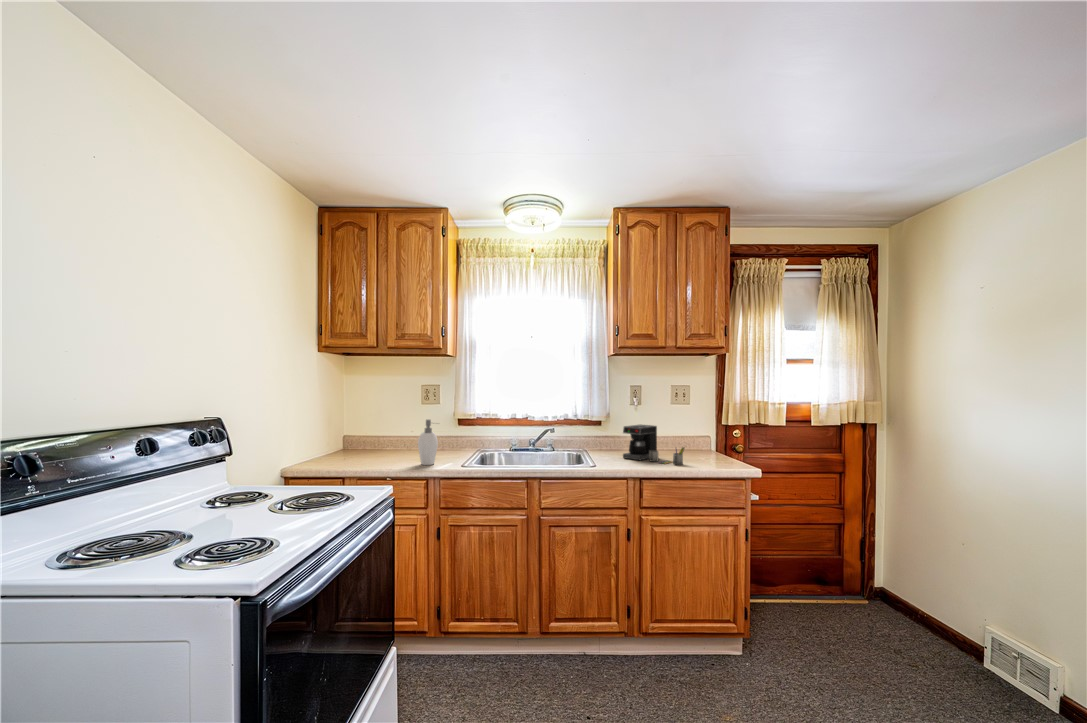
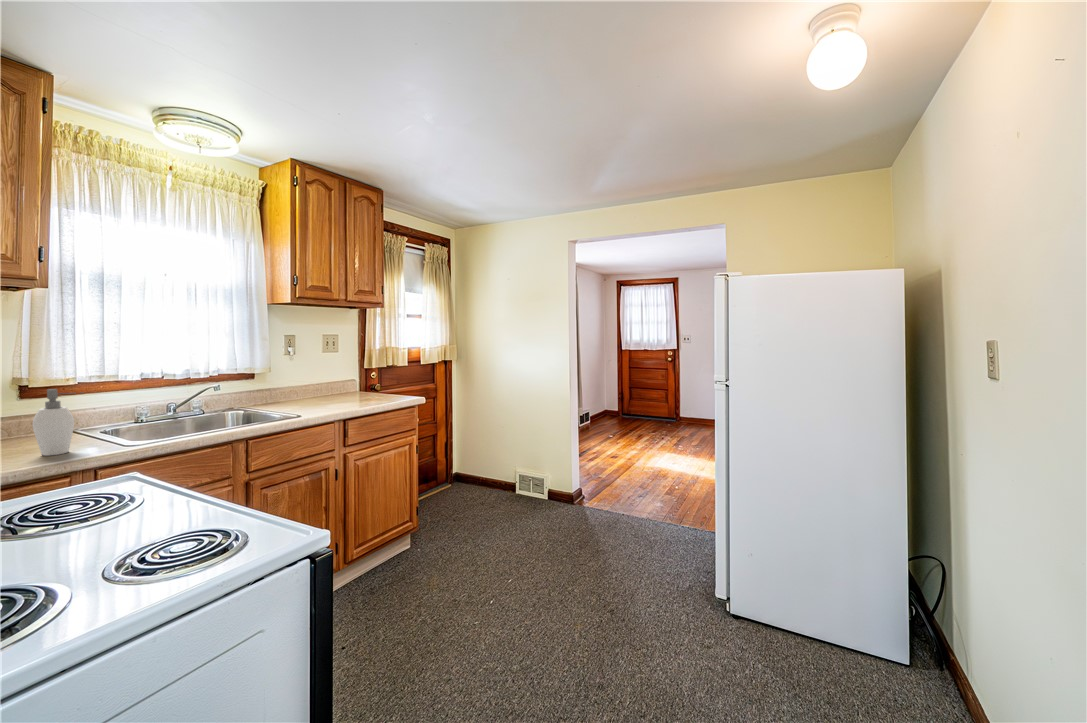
coffee maker: present [623,425,685,465] -> none [299,374,367,408]

